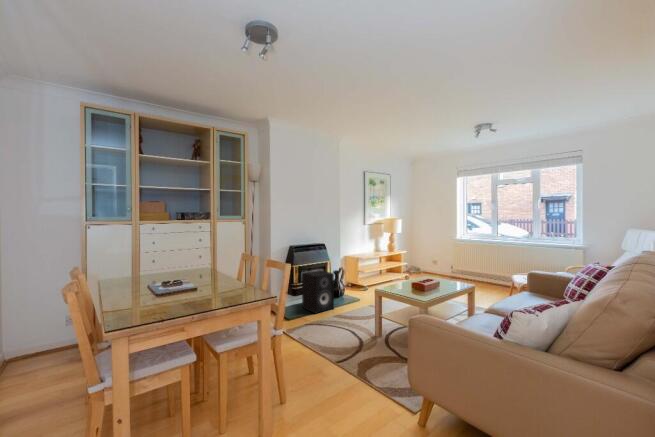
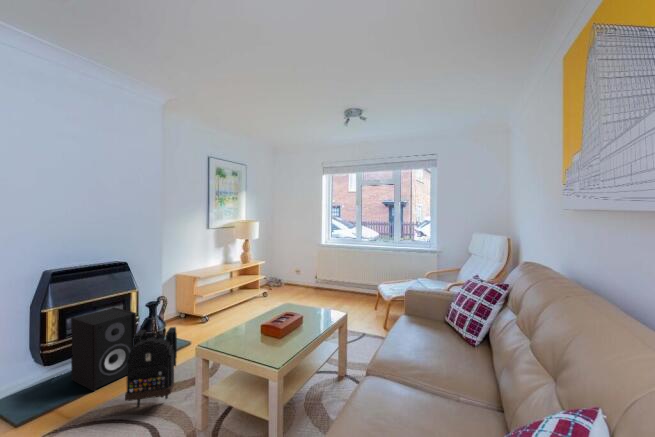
backpack: none [337,281,360,323] -> present [125,327,177,407]

